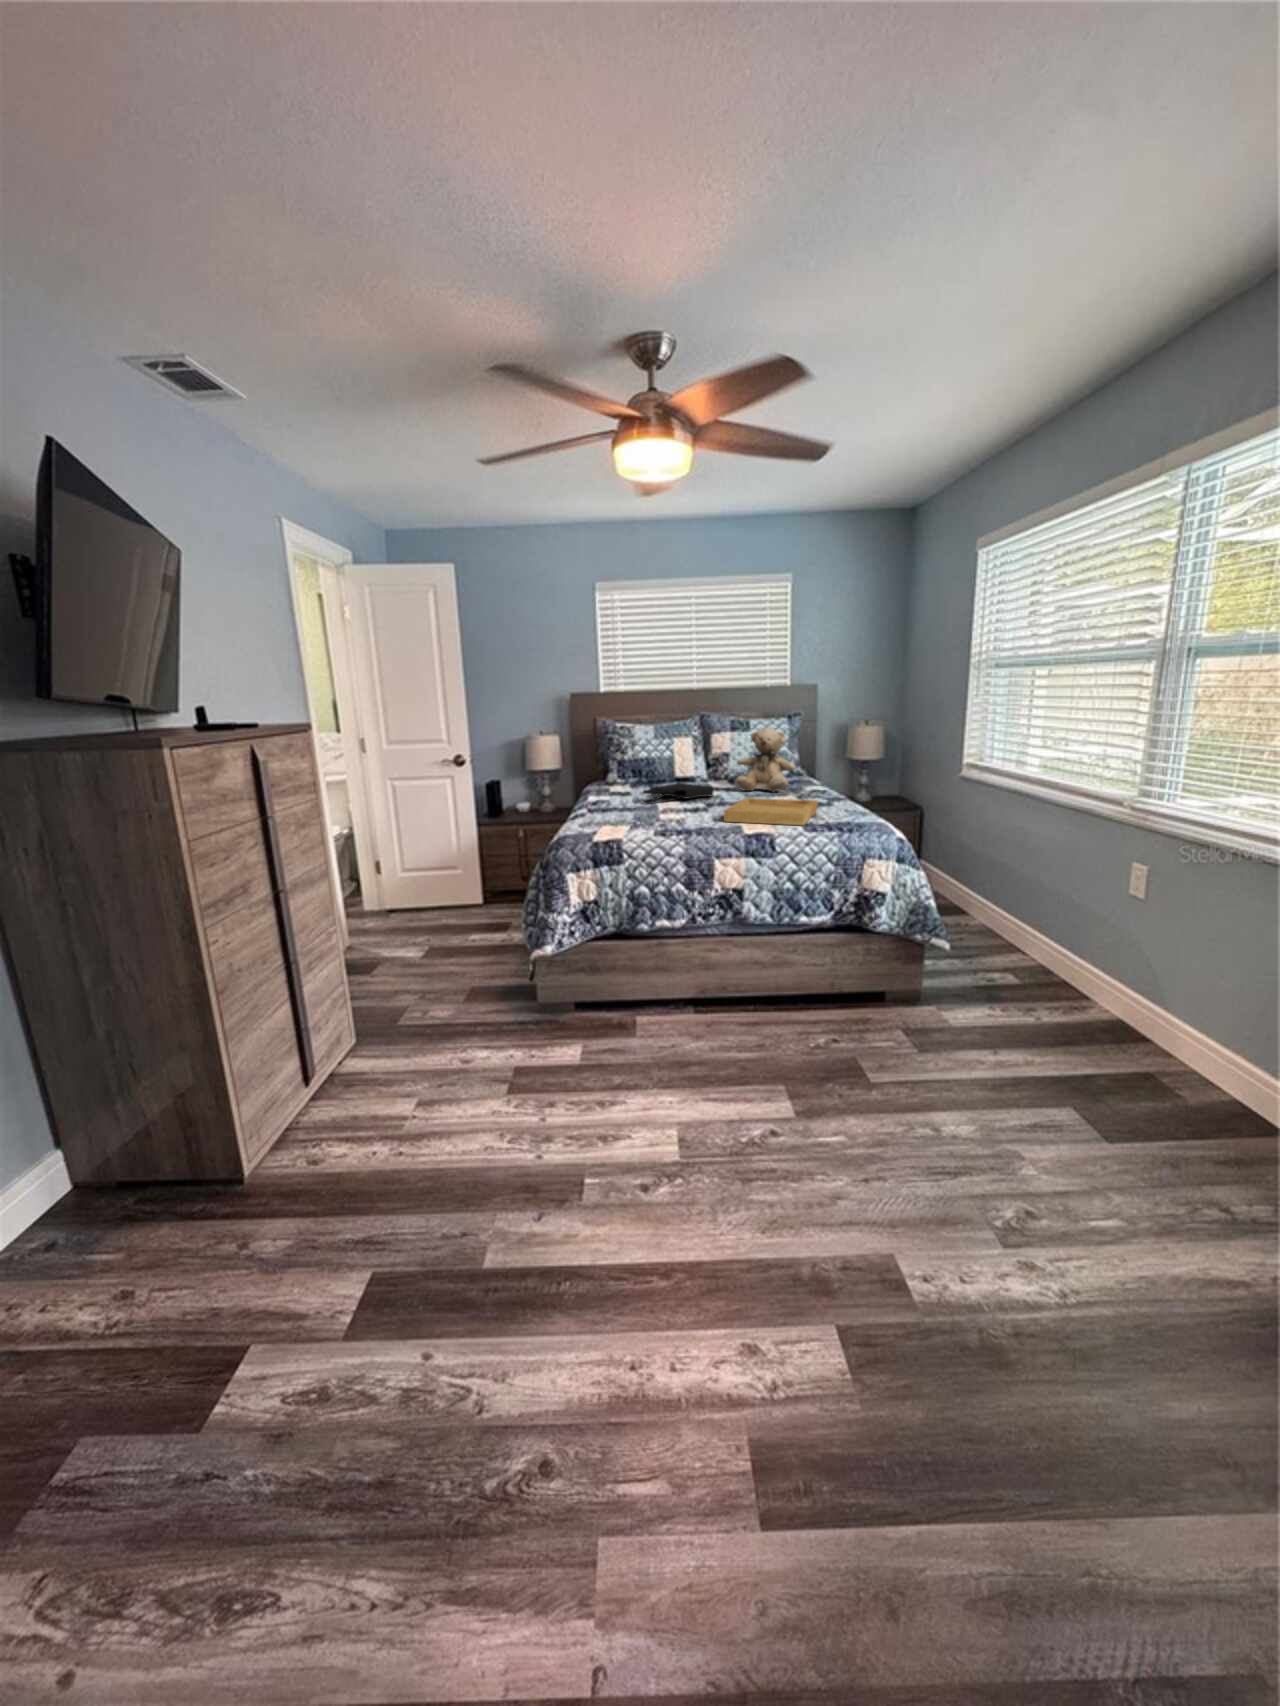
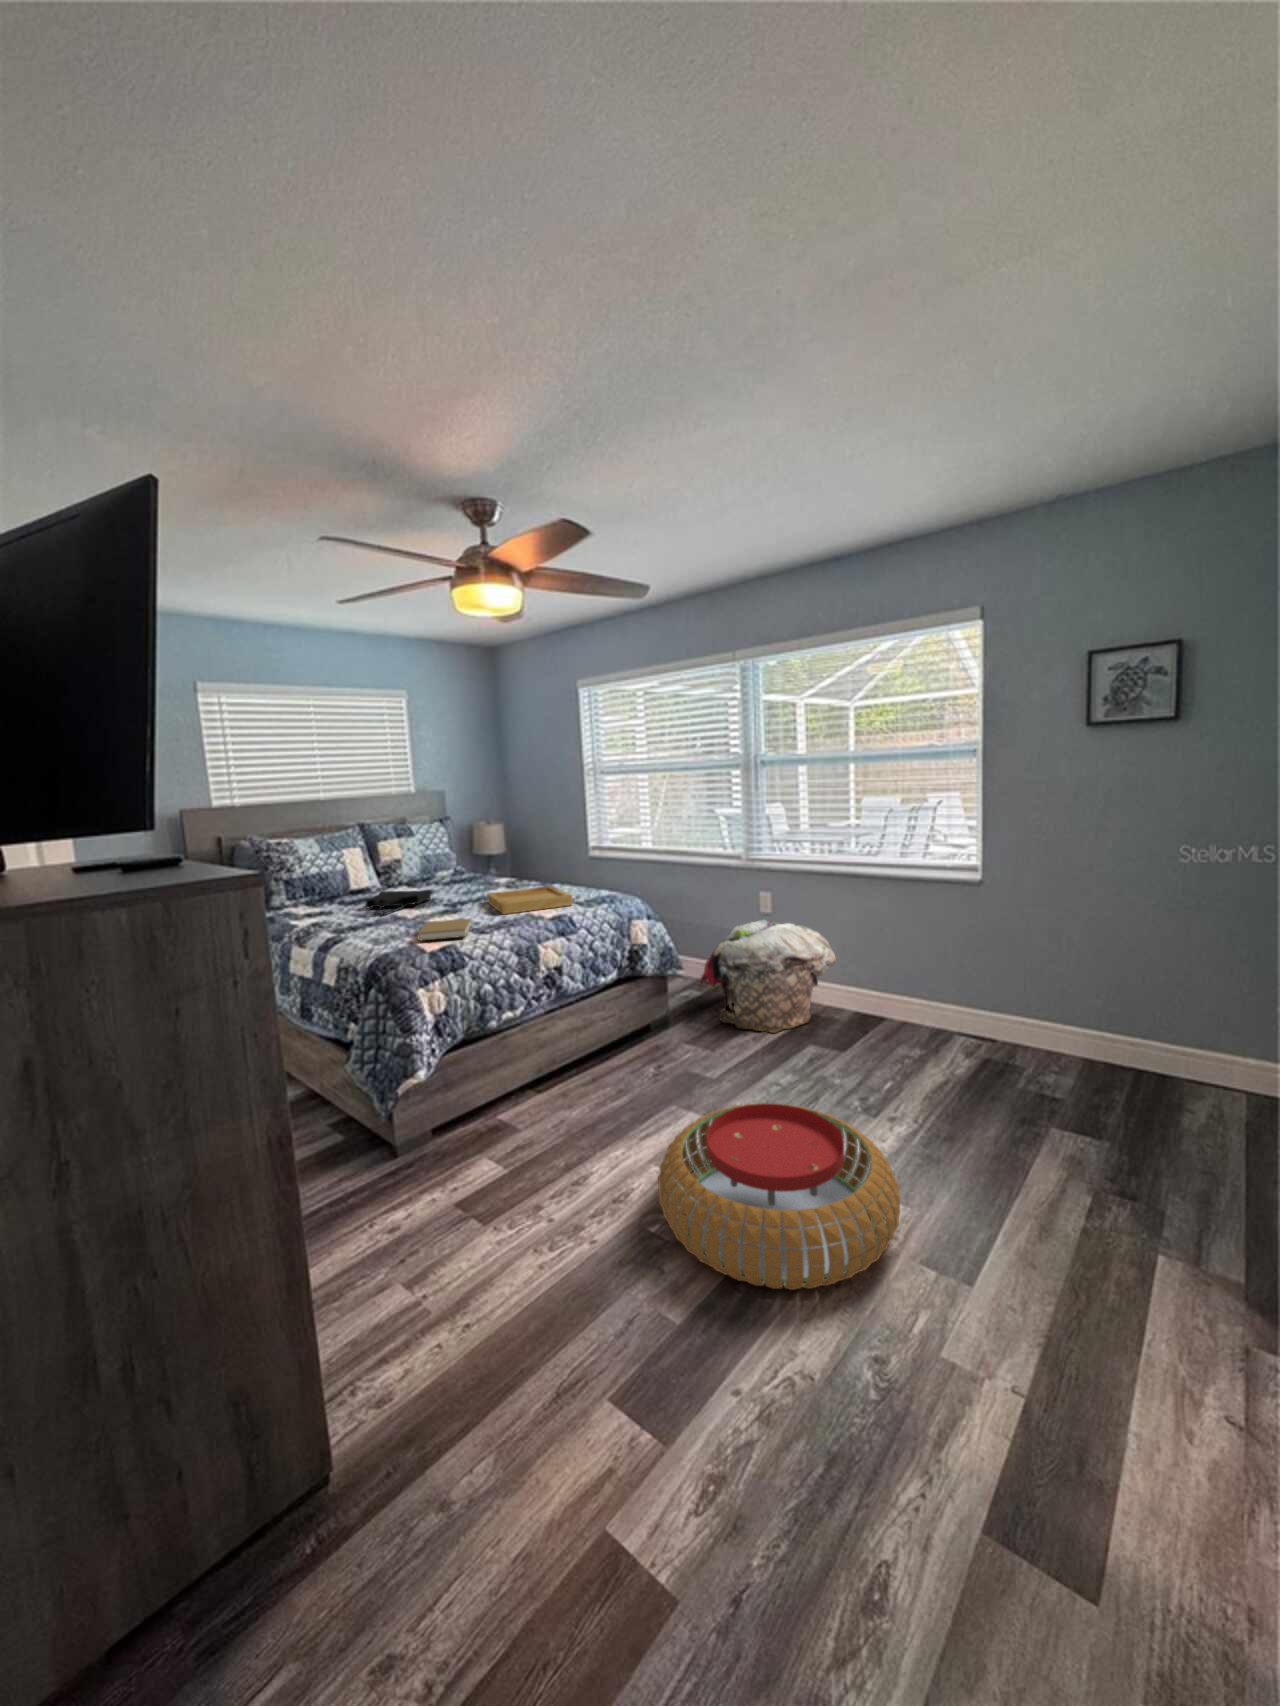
teddy bear: present [735,727,796,792] -> none [430,829,492,891]
book: none [605,815,675,835] -> present [417,918,471,941]
laundry basket: none [968,900,1197,1075] -> present [700,920,835,1033]
pouf: none [536,1098,848,1381] -> present [658,1103,900,1290]

